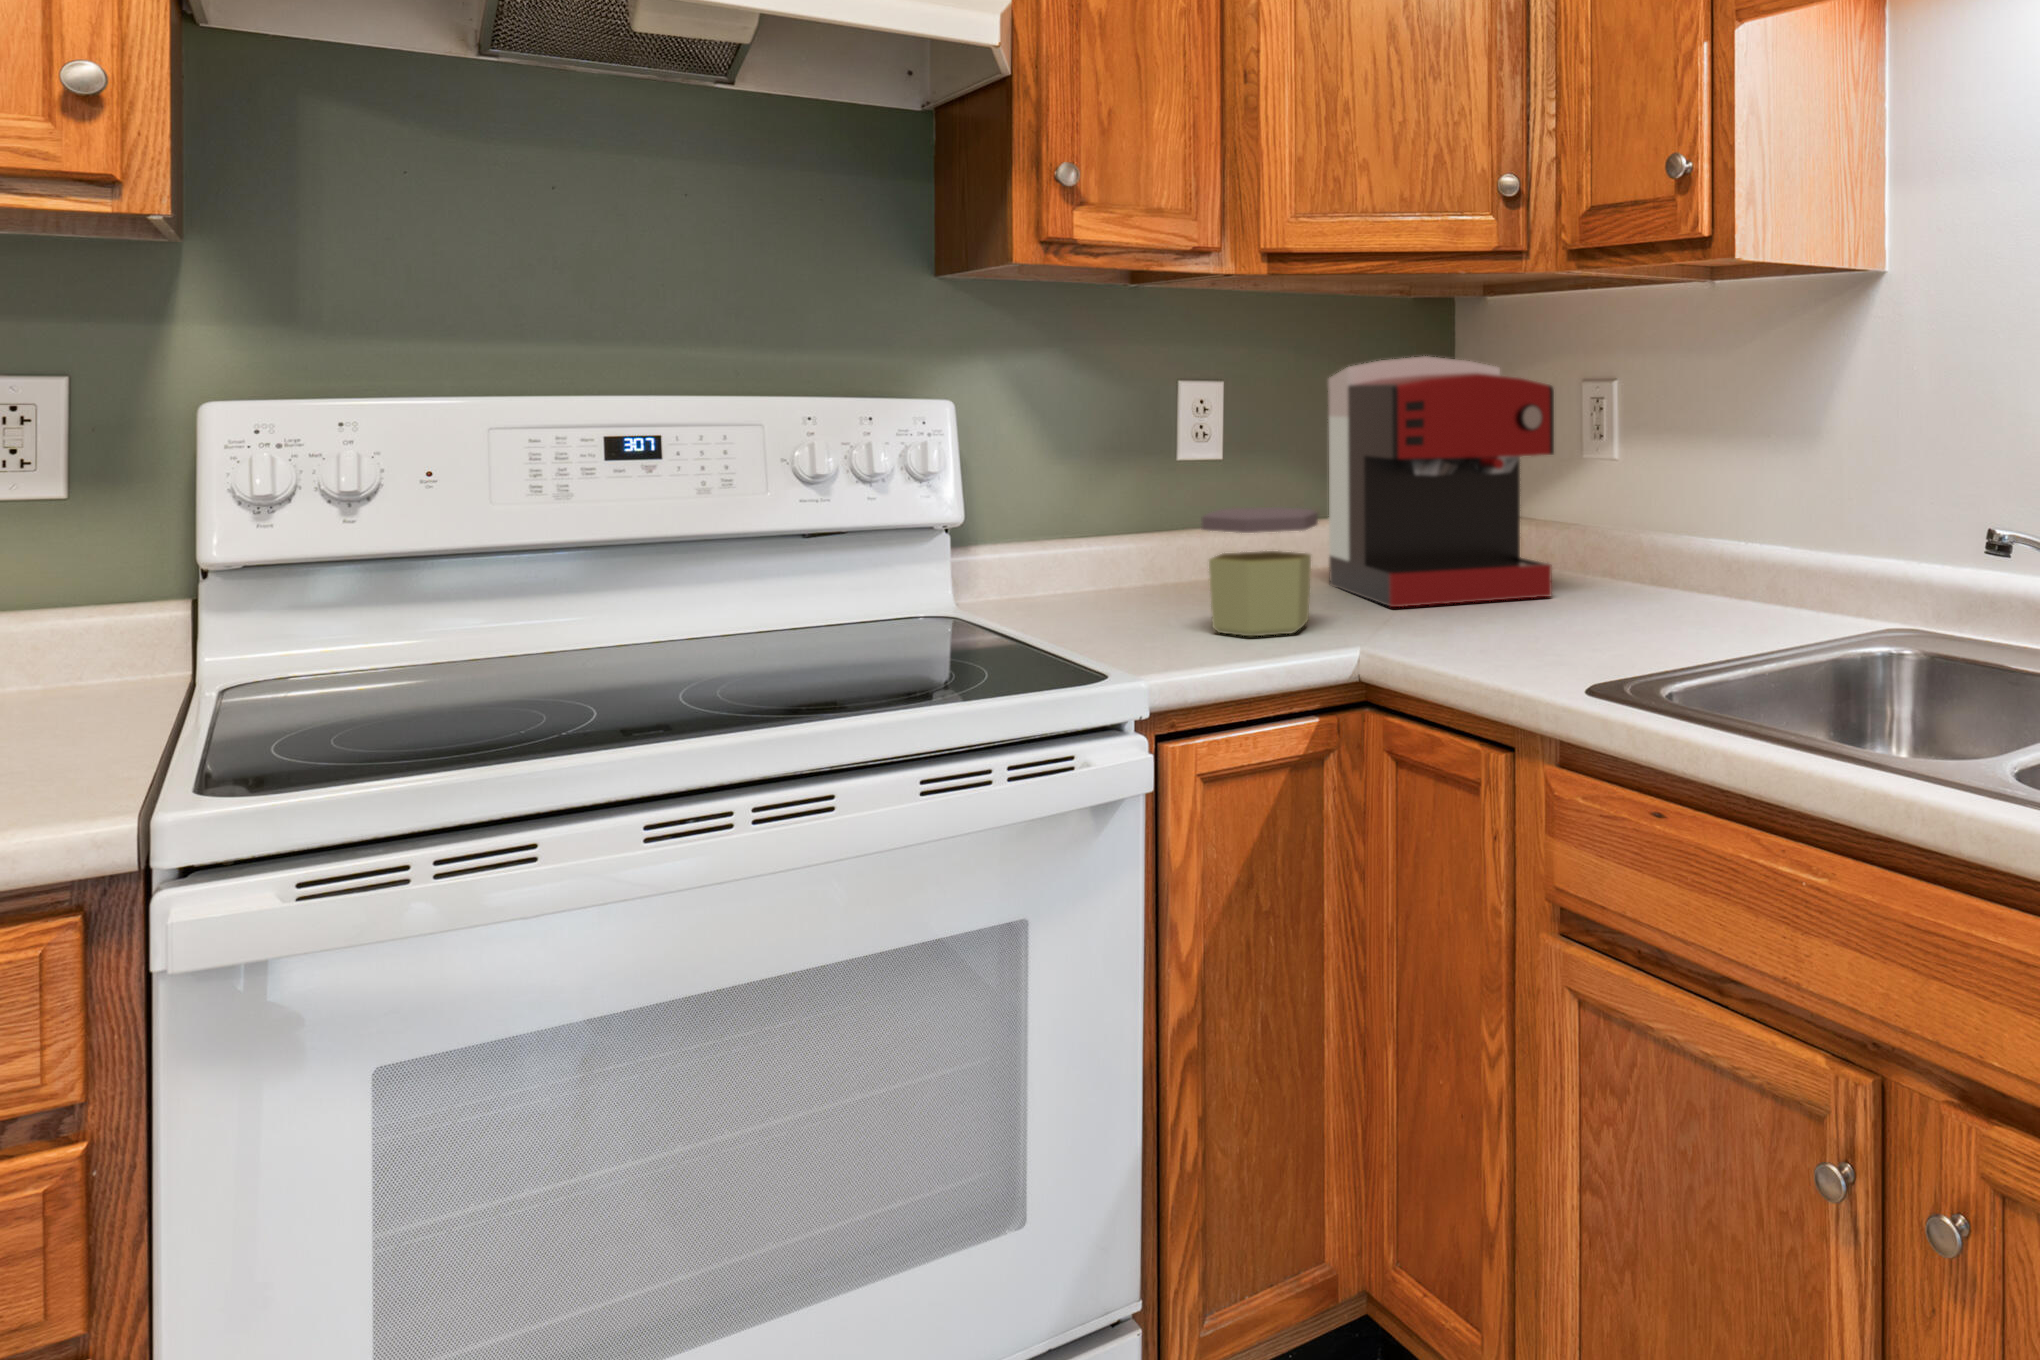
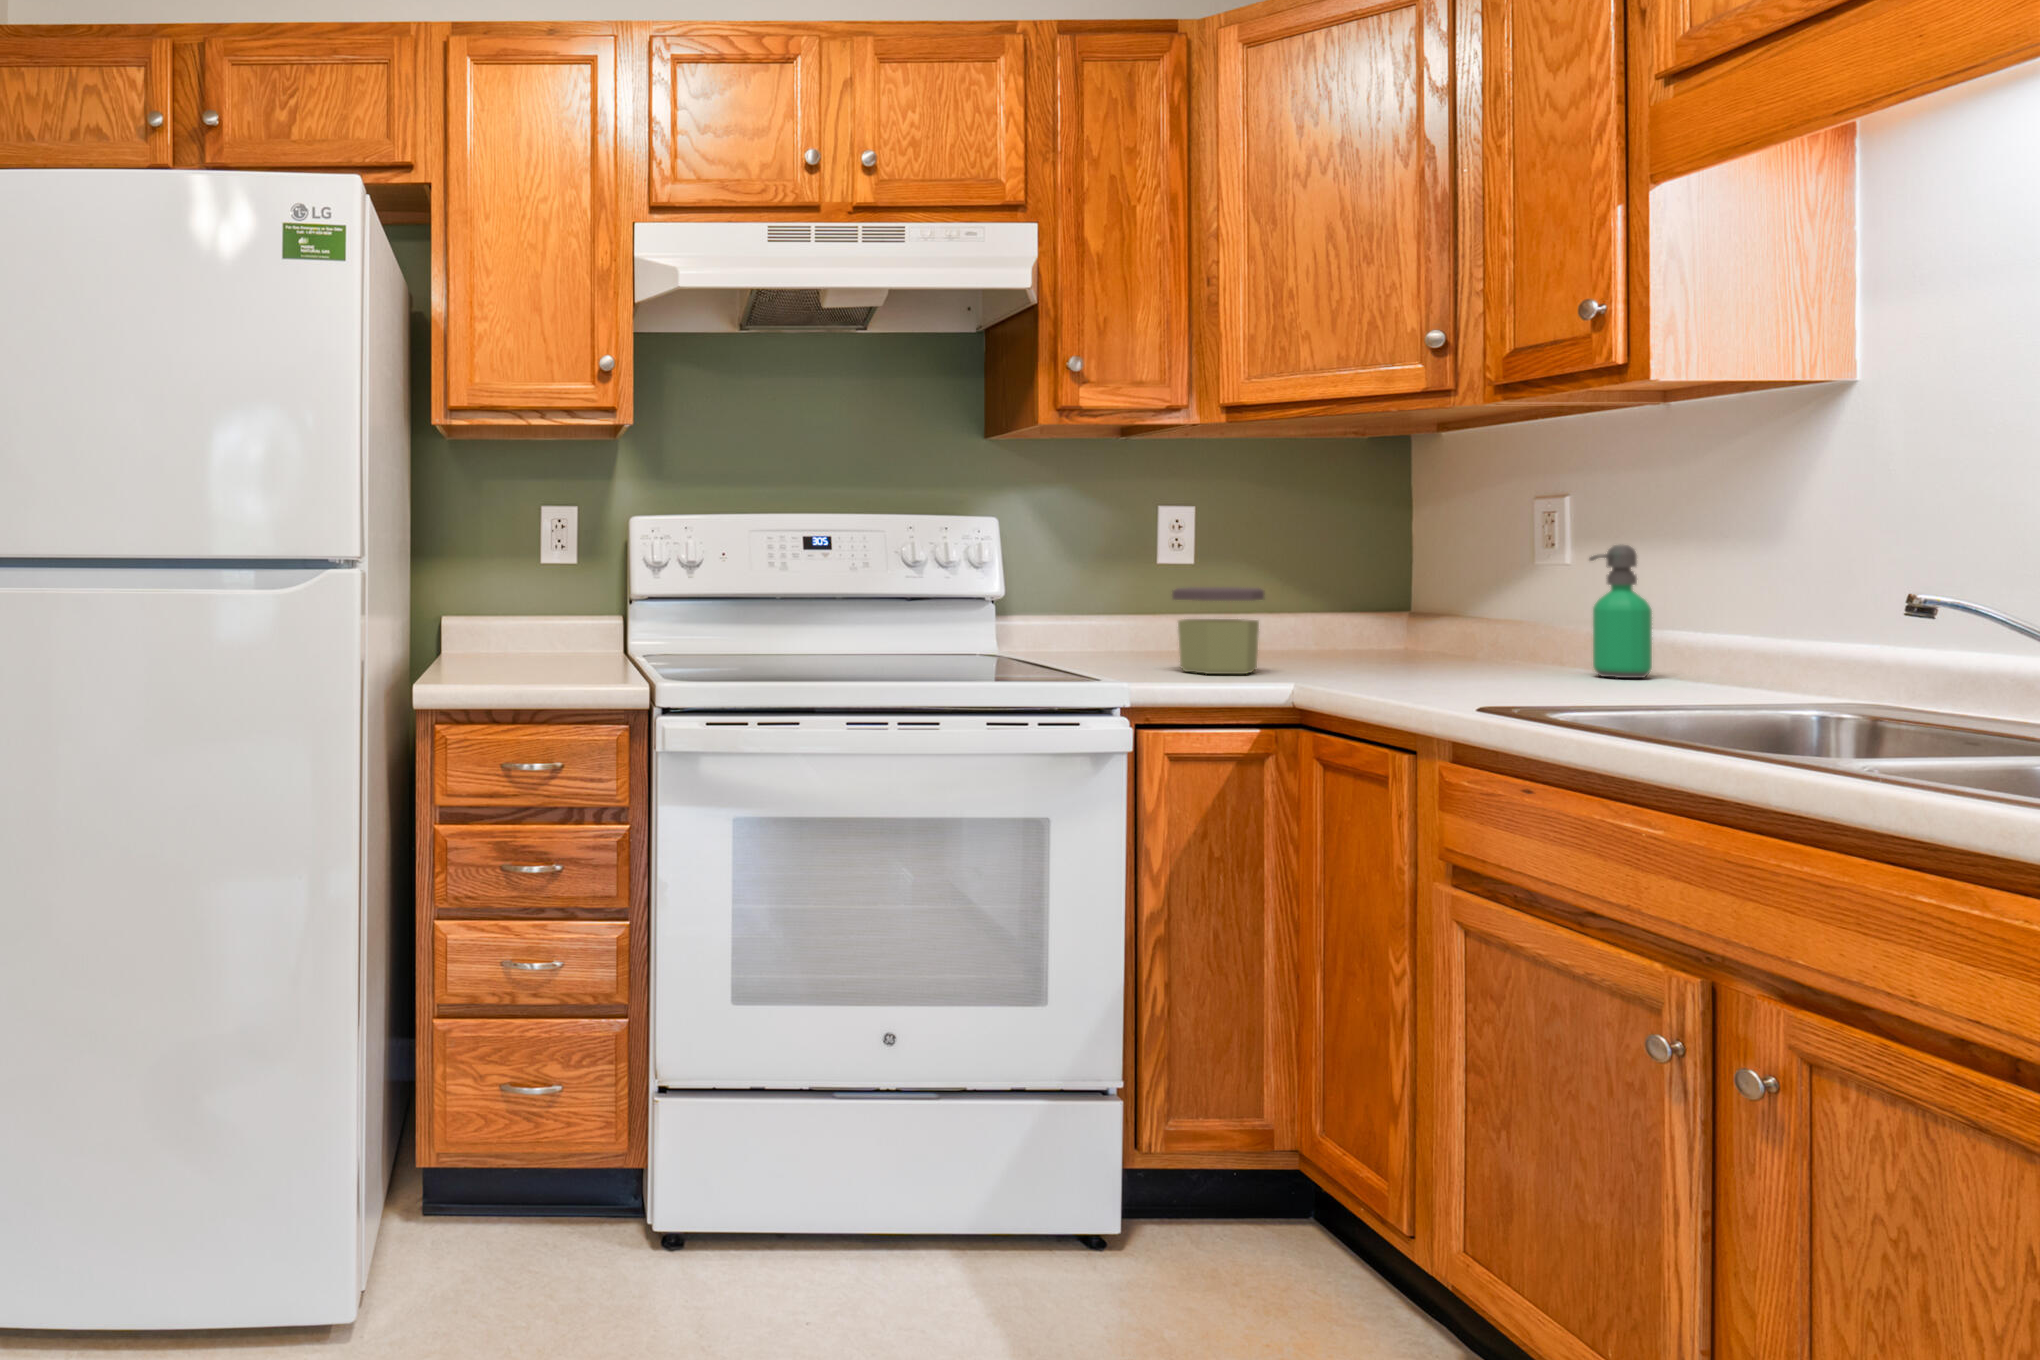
coffee maker: present [1328,356,1554,607] -> none [1283,479,1488,669]
soap dispenser: none [1655,446,1708,603] -> present [1590,545,1652,678]

